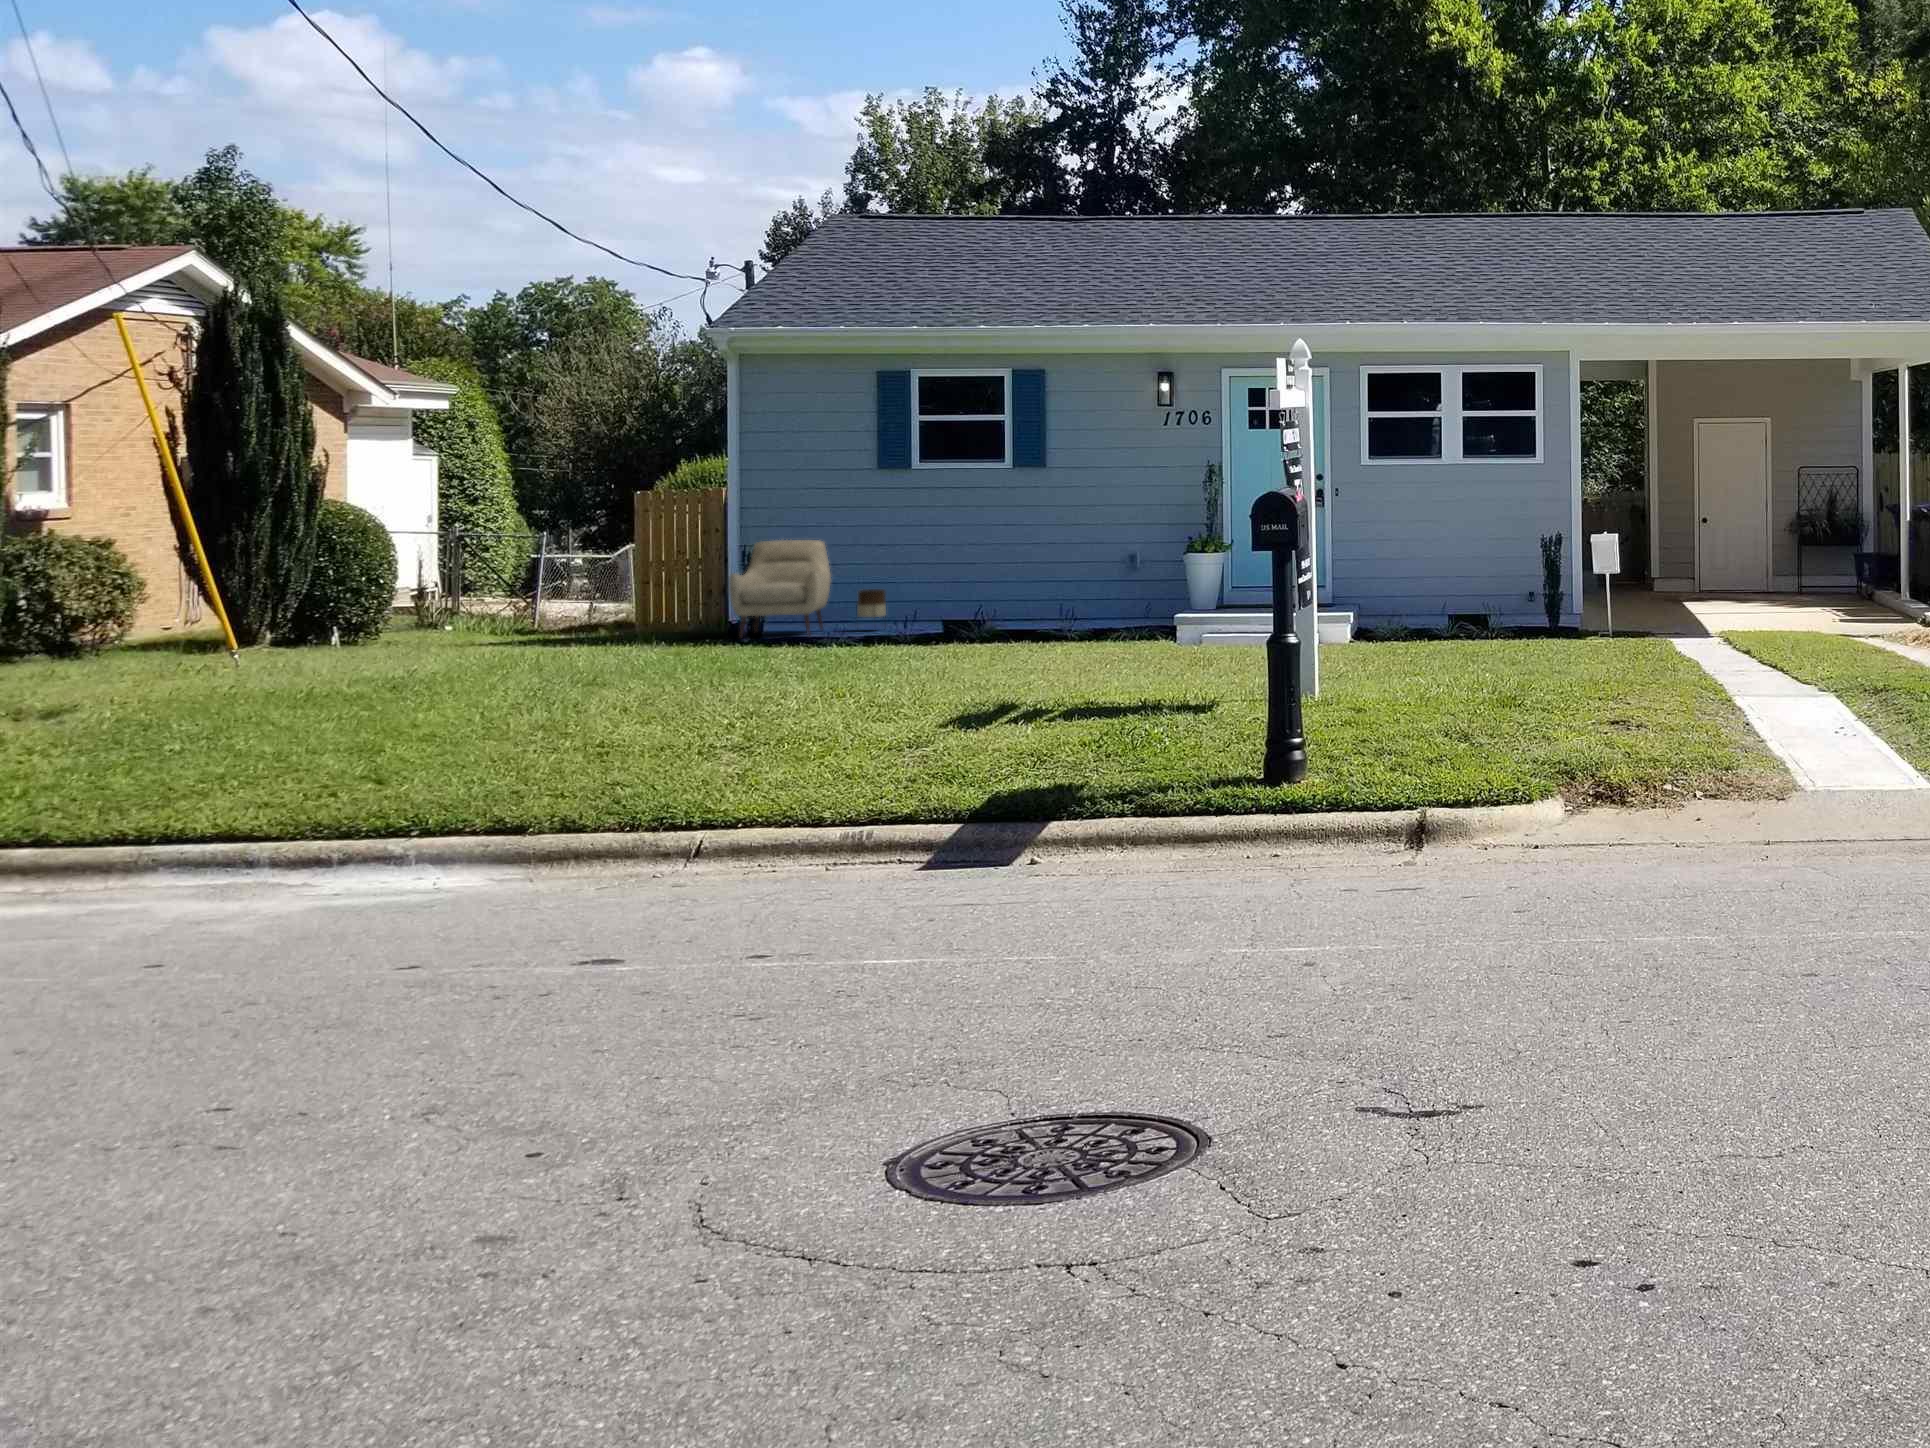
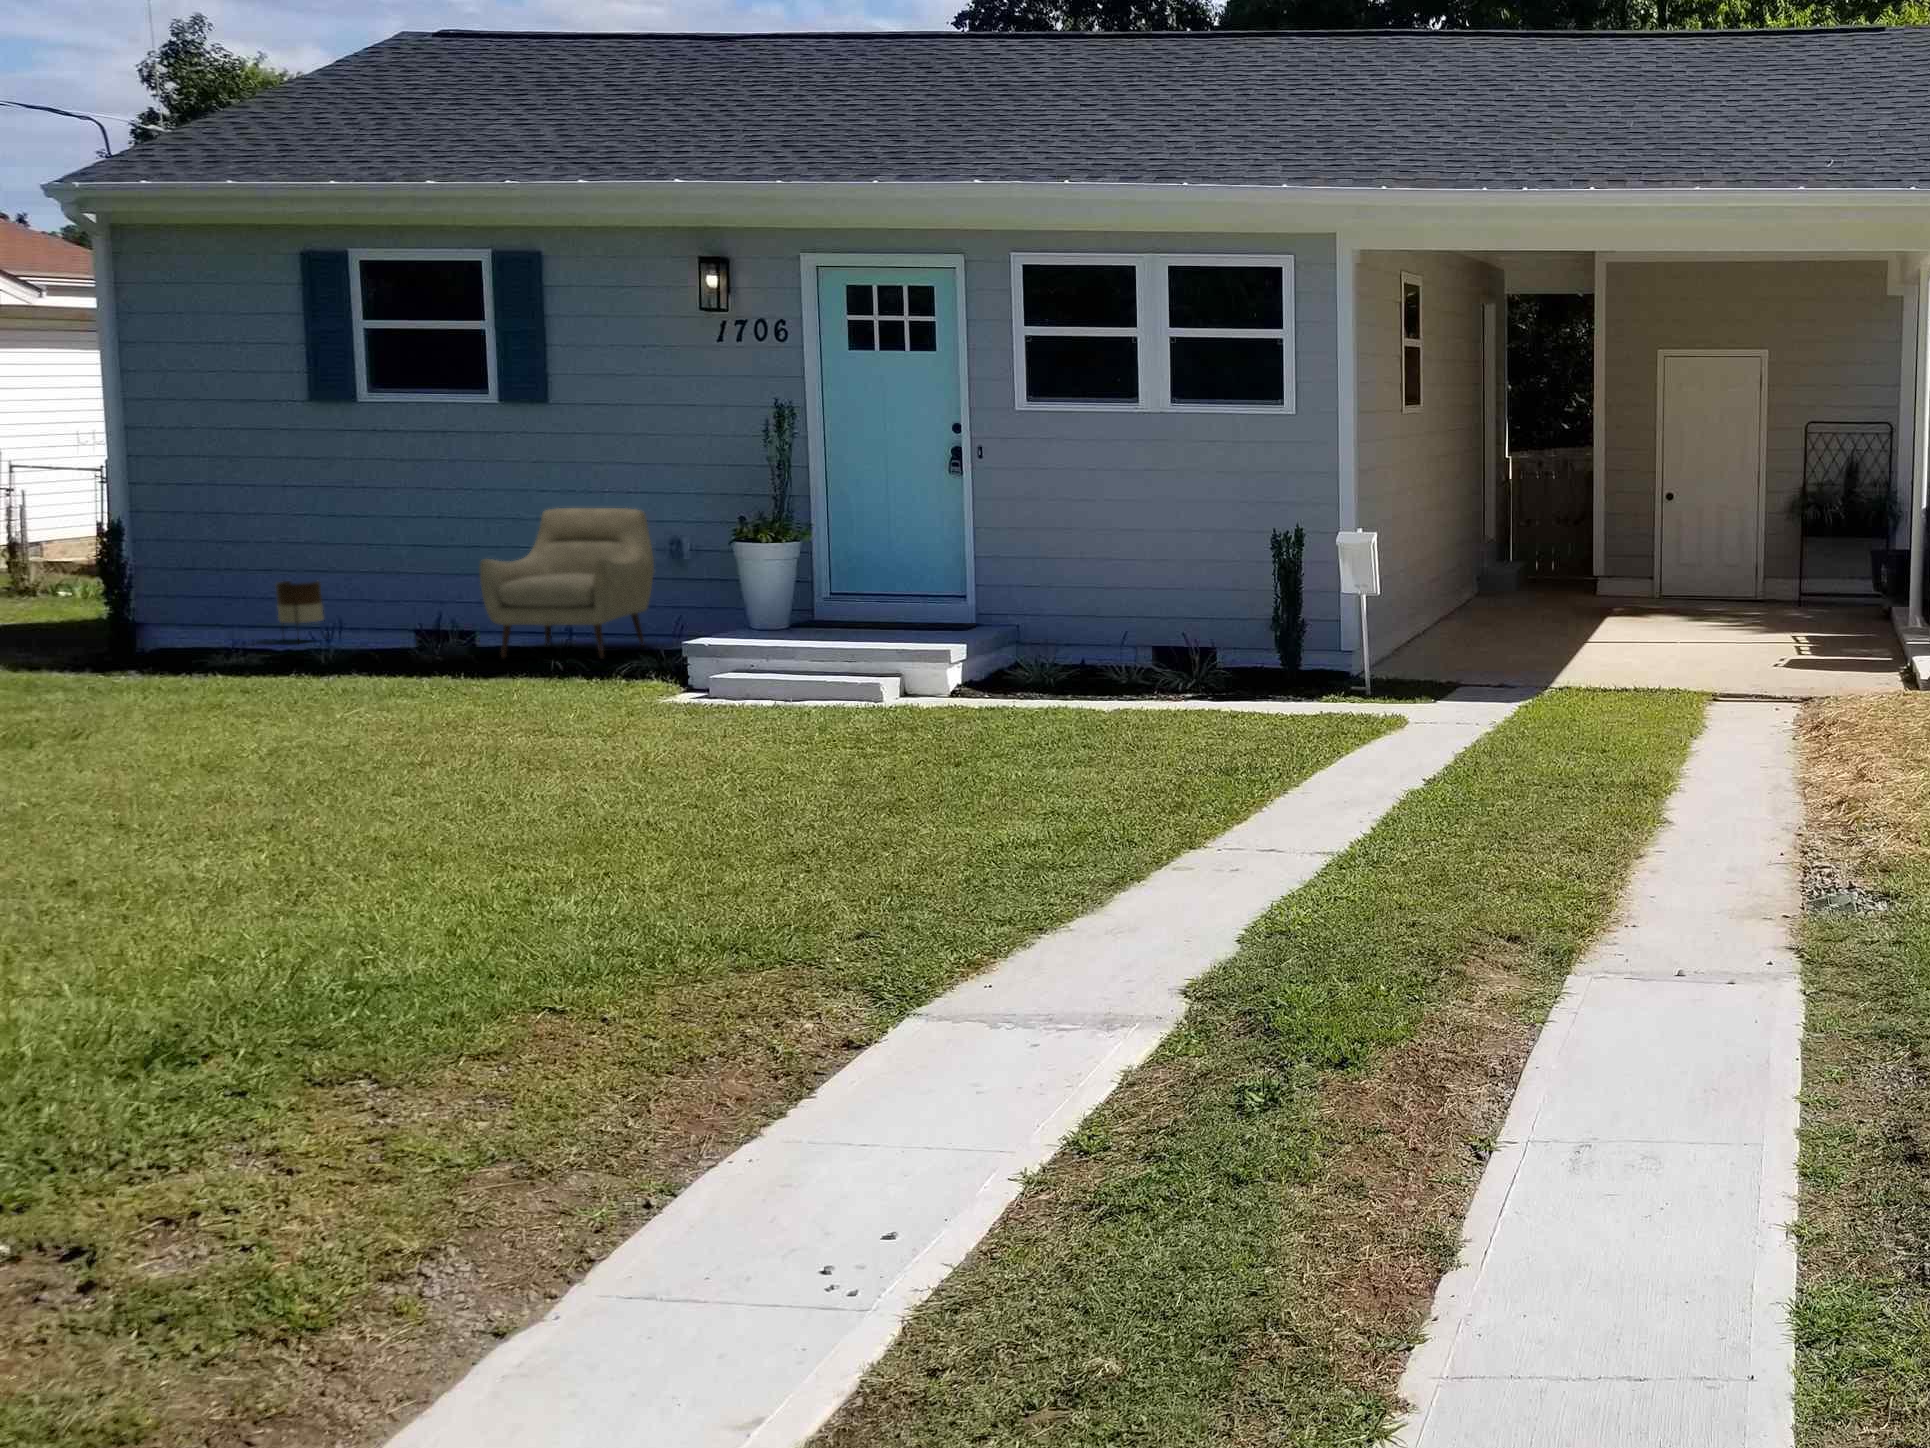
chair: present [729,540,831,637] -> present [480,508,654,658]

